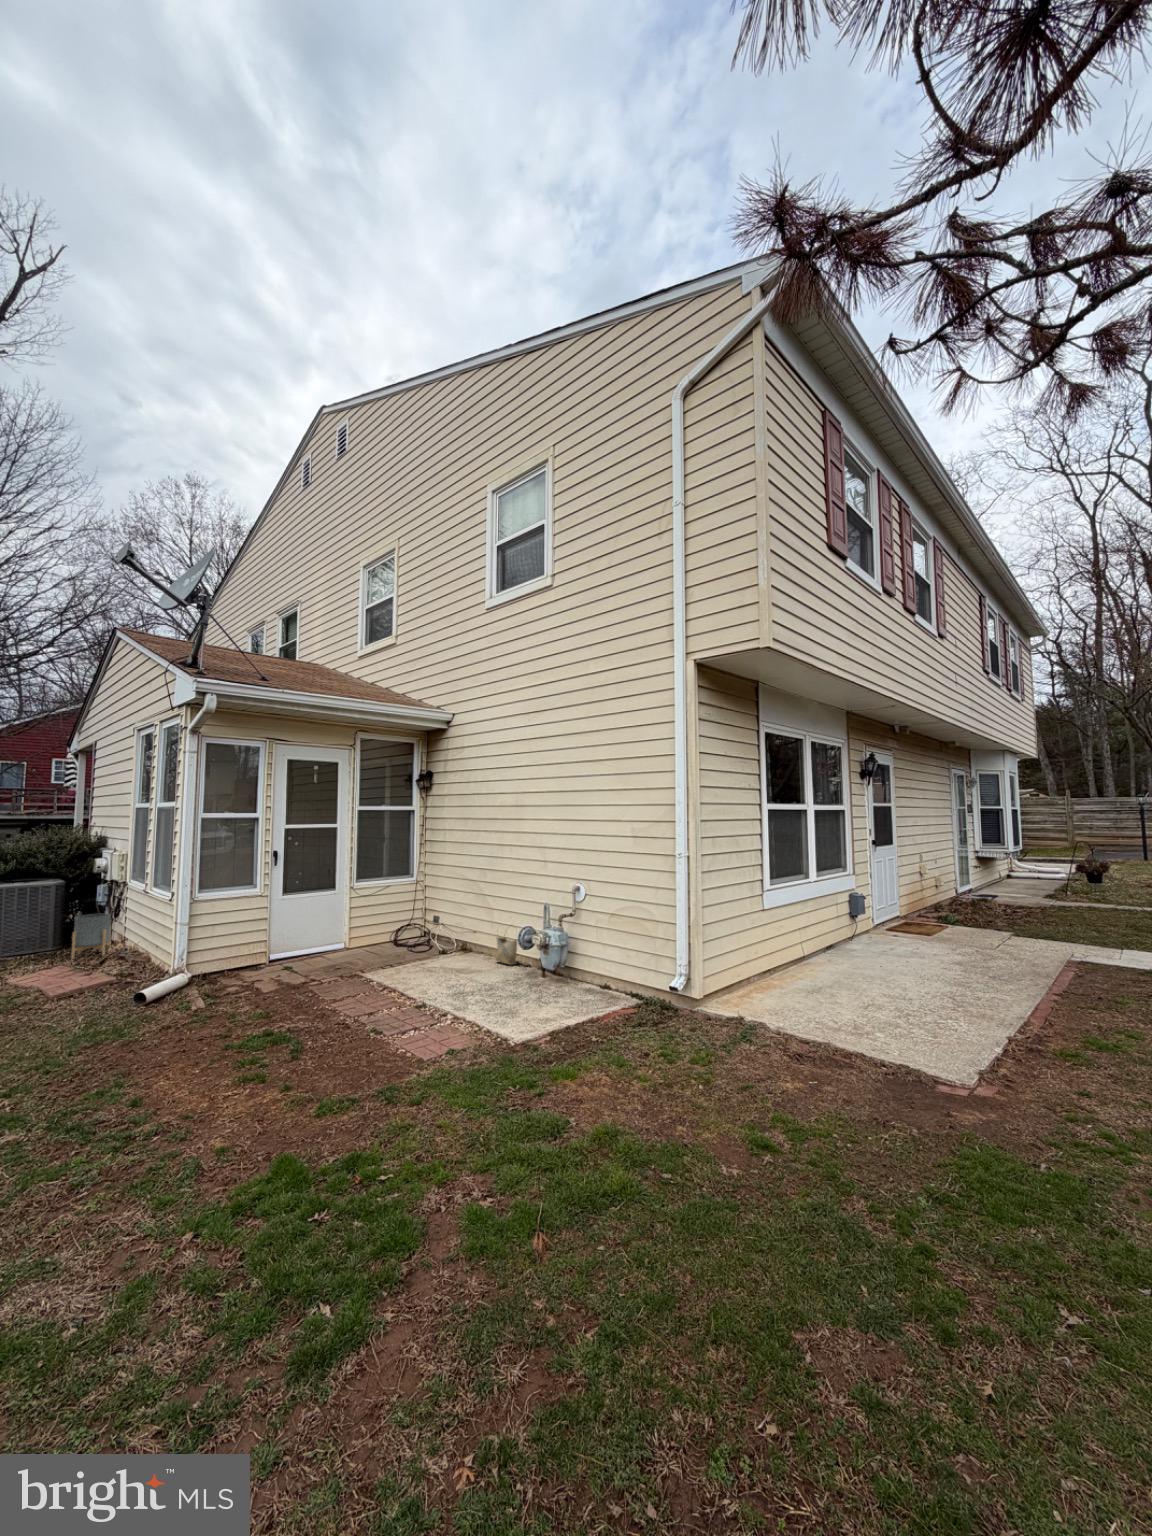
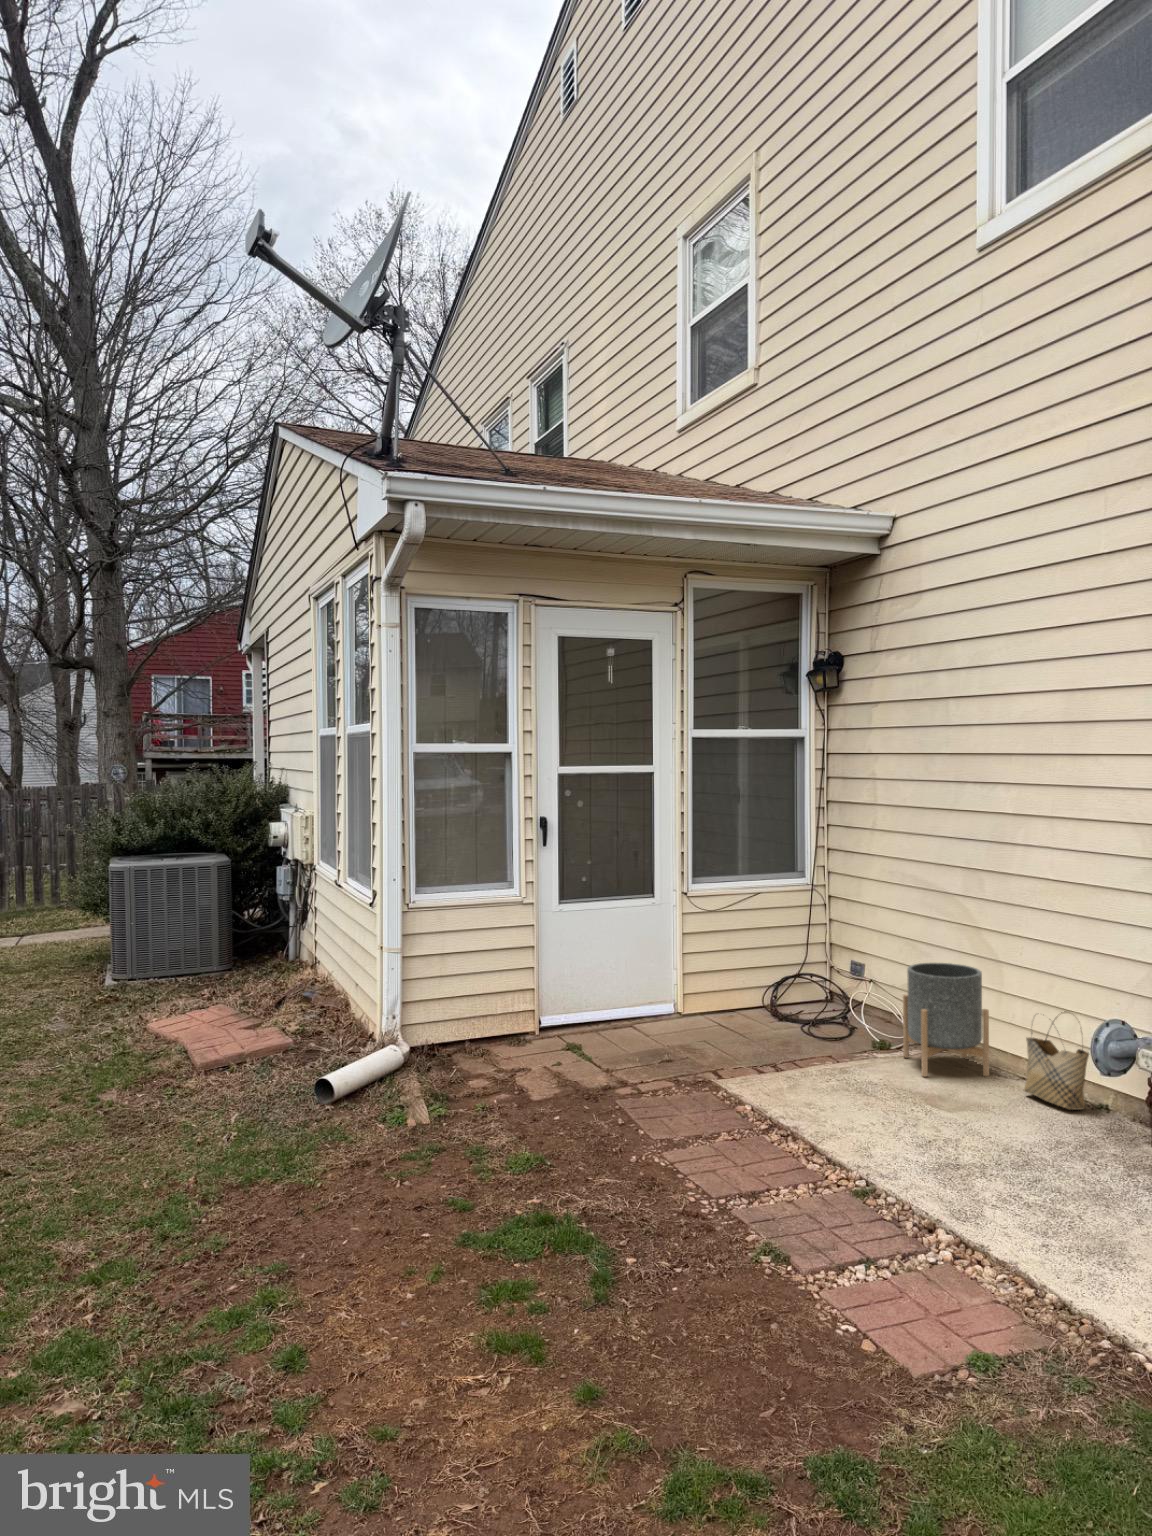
planter: present [71,914,111,959] -> present [903,963,989,1077]

